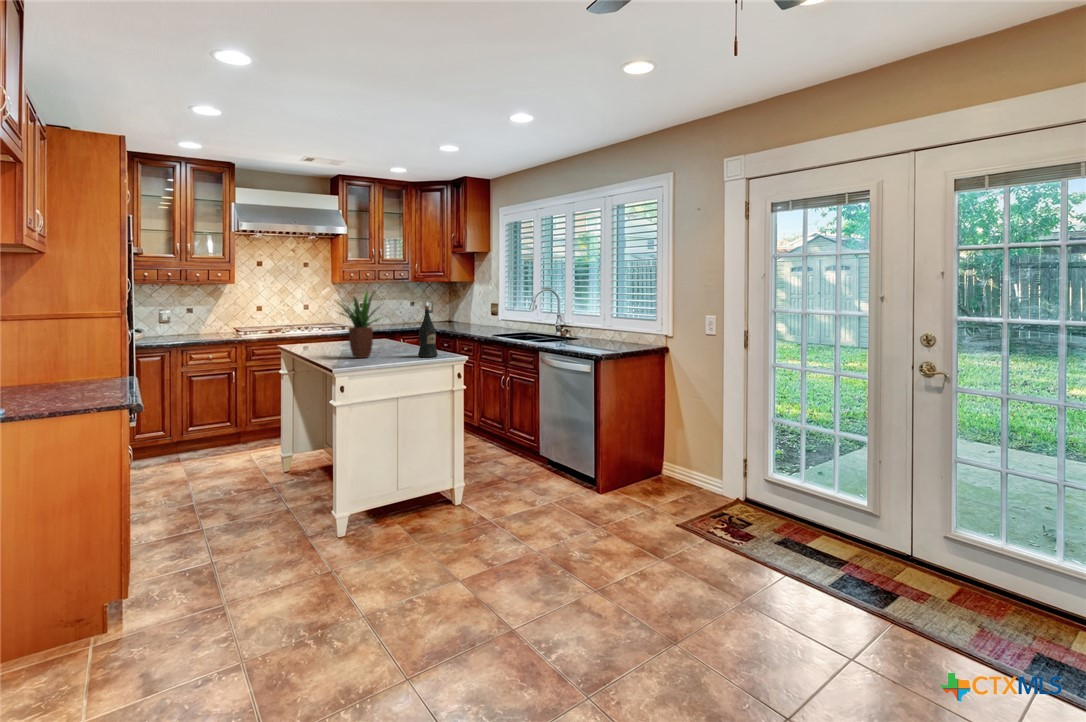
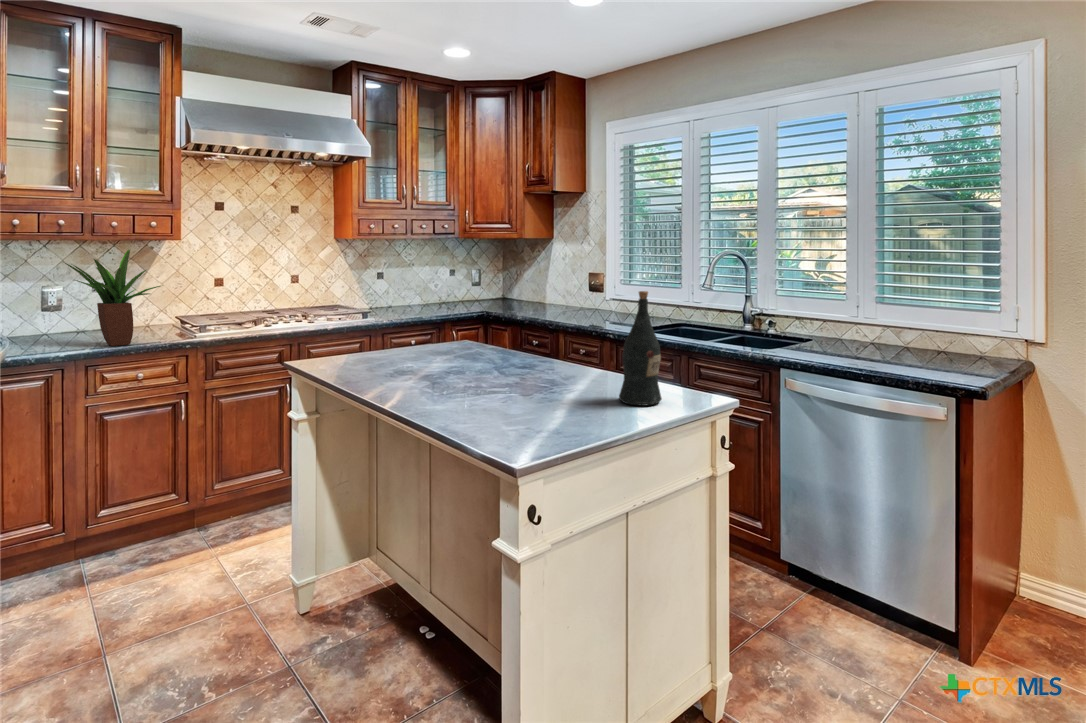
potted plant: present [337,291,379,358] -> present [67,250,160,346]

